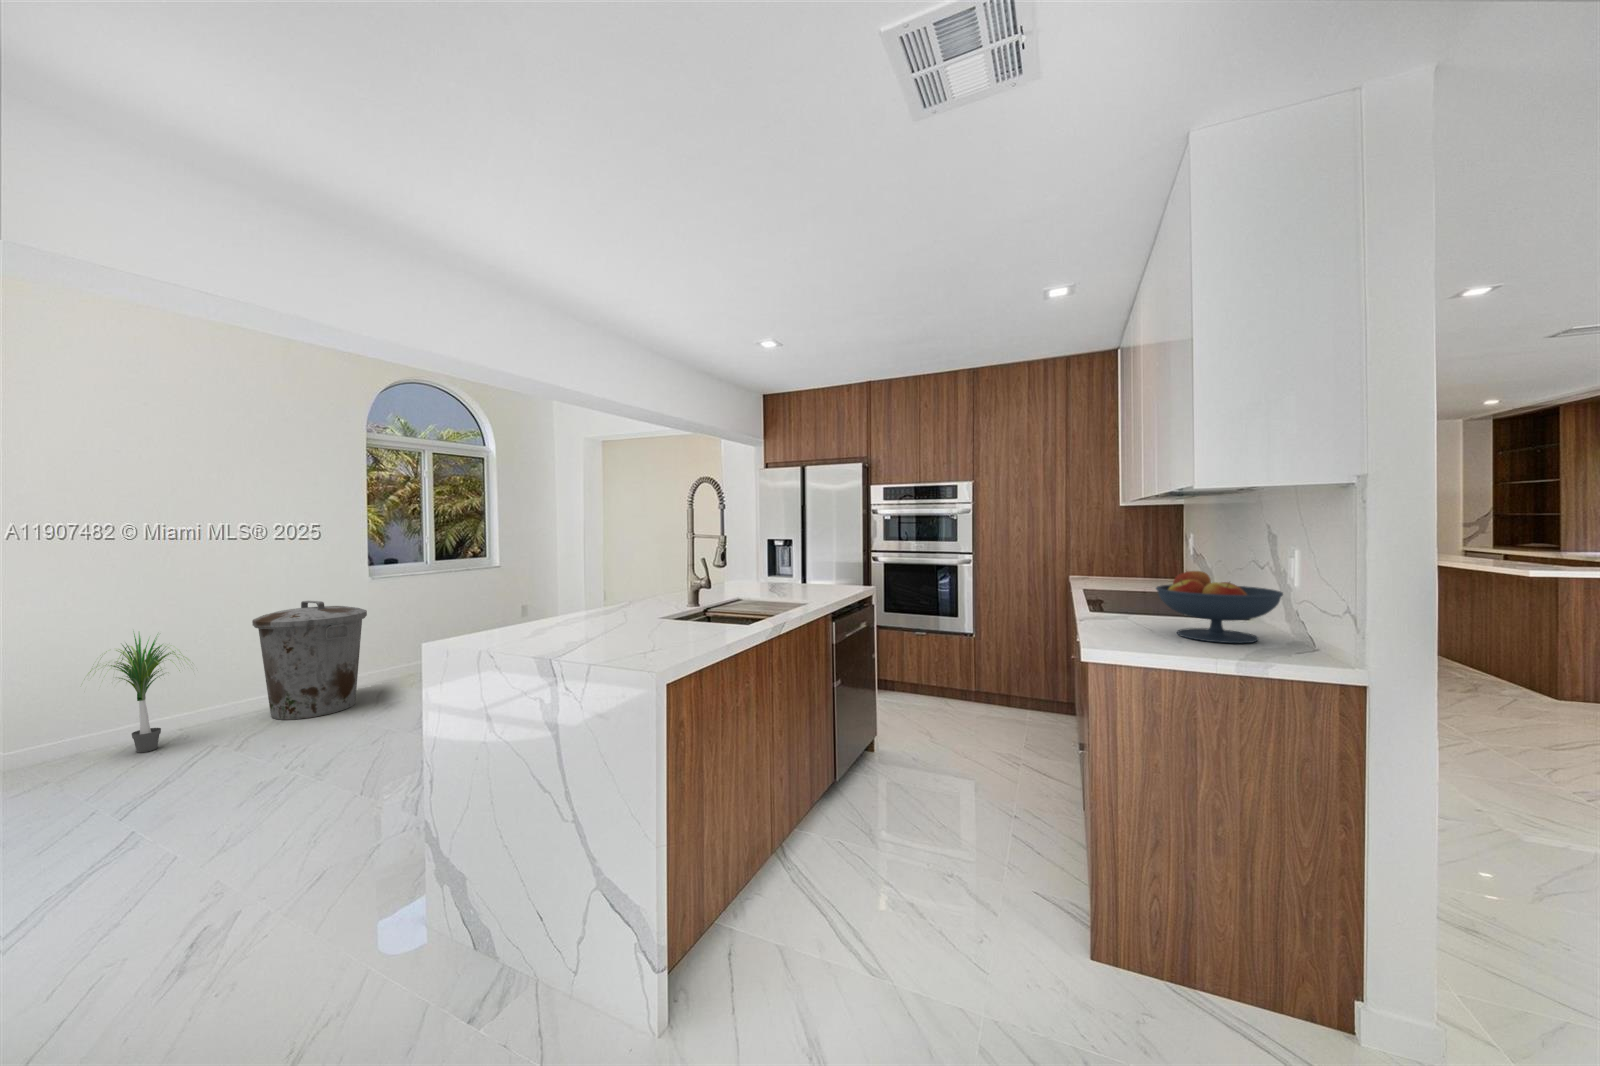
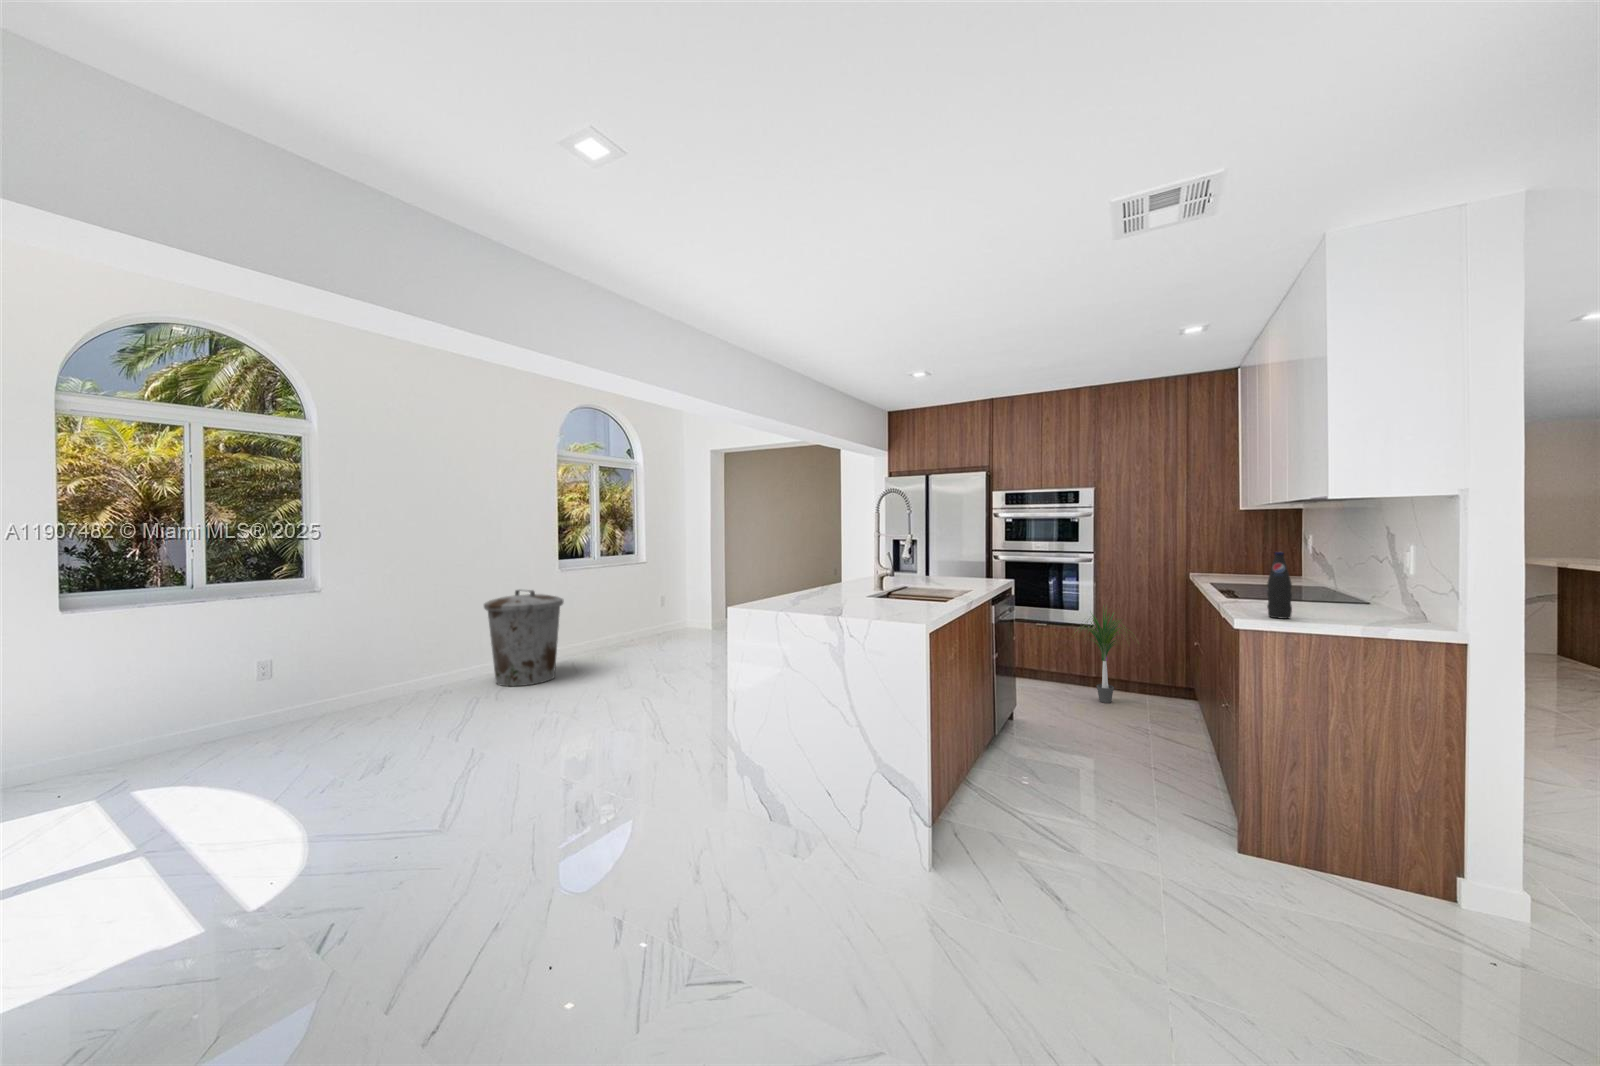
bottle: none [1124,558,1153,646] -> present [1267,552,1292,619]
fruit bowl: present [1156,571,1283,643] -> none [1290,562,1399,618]
potted plant: present [88,633,184,752] -> present [1078,608,1134,703]

